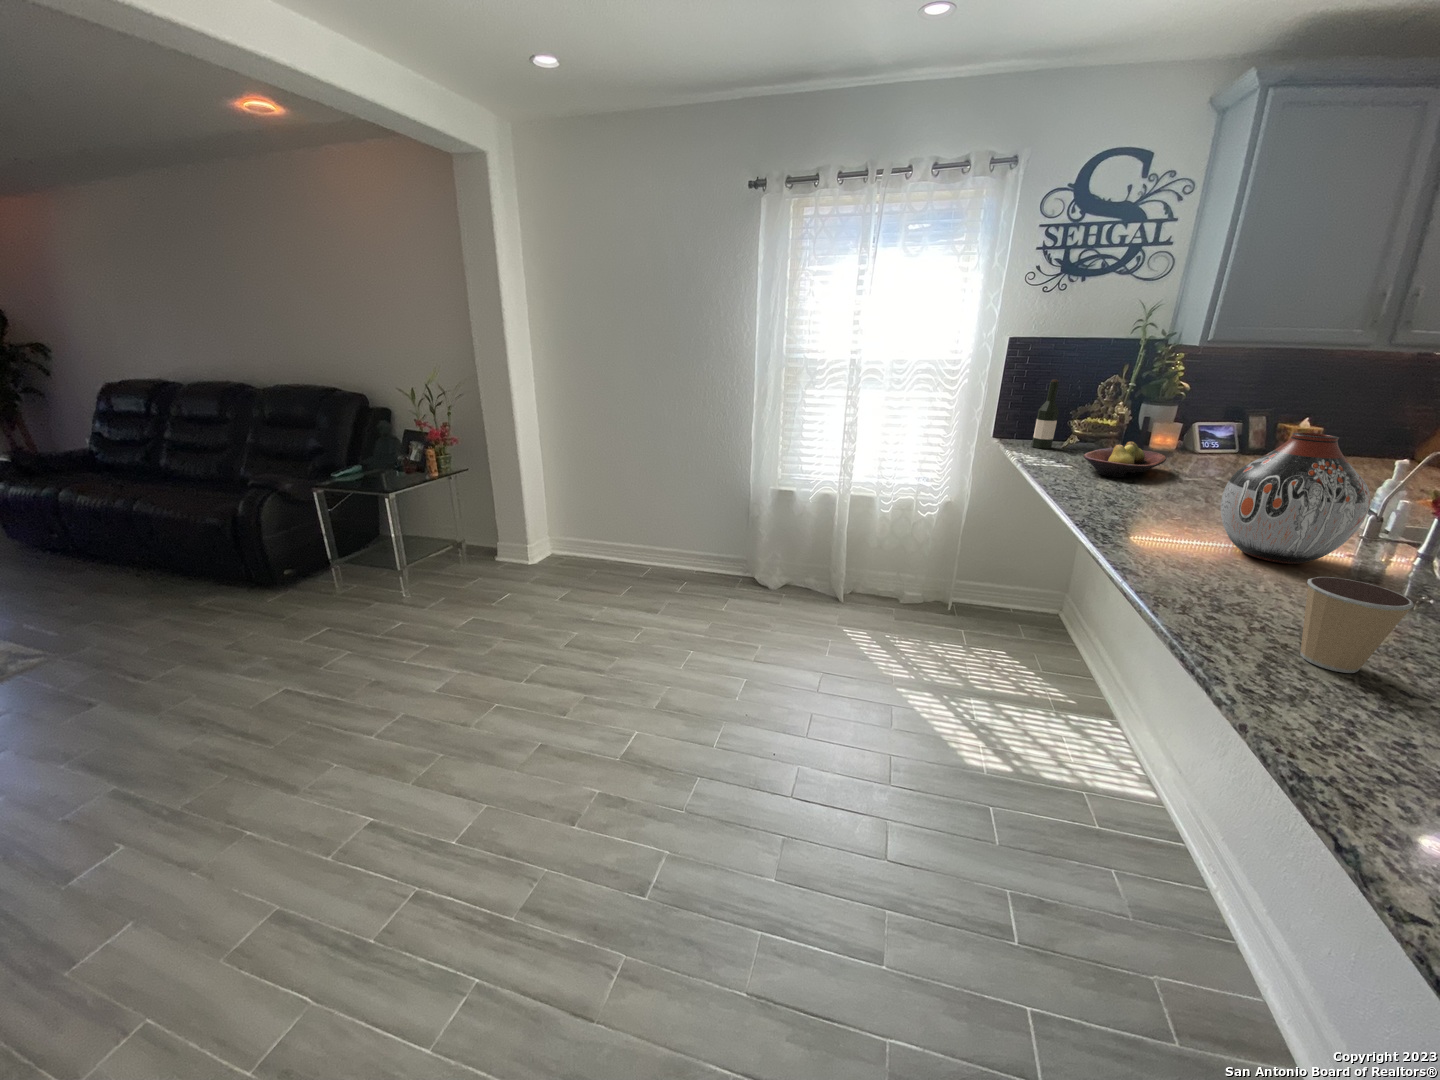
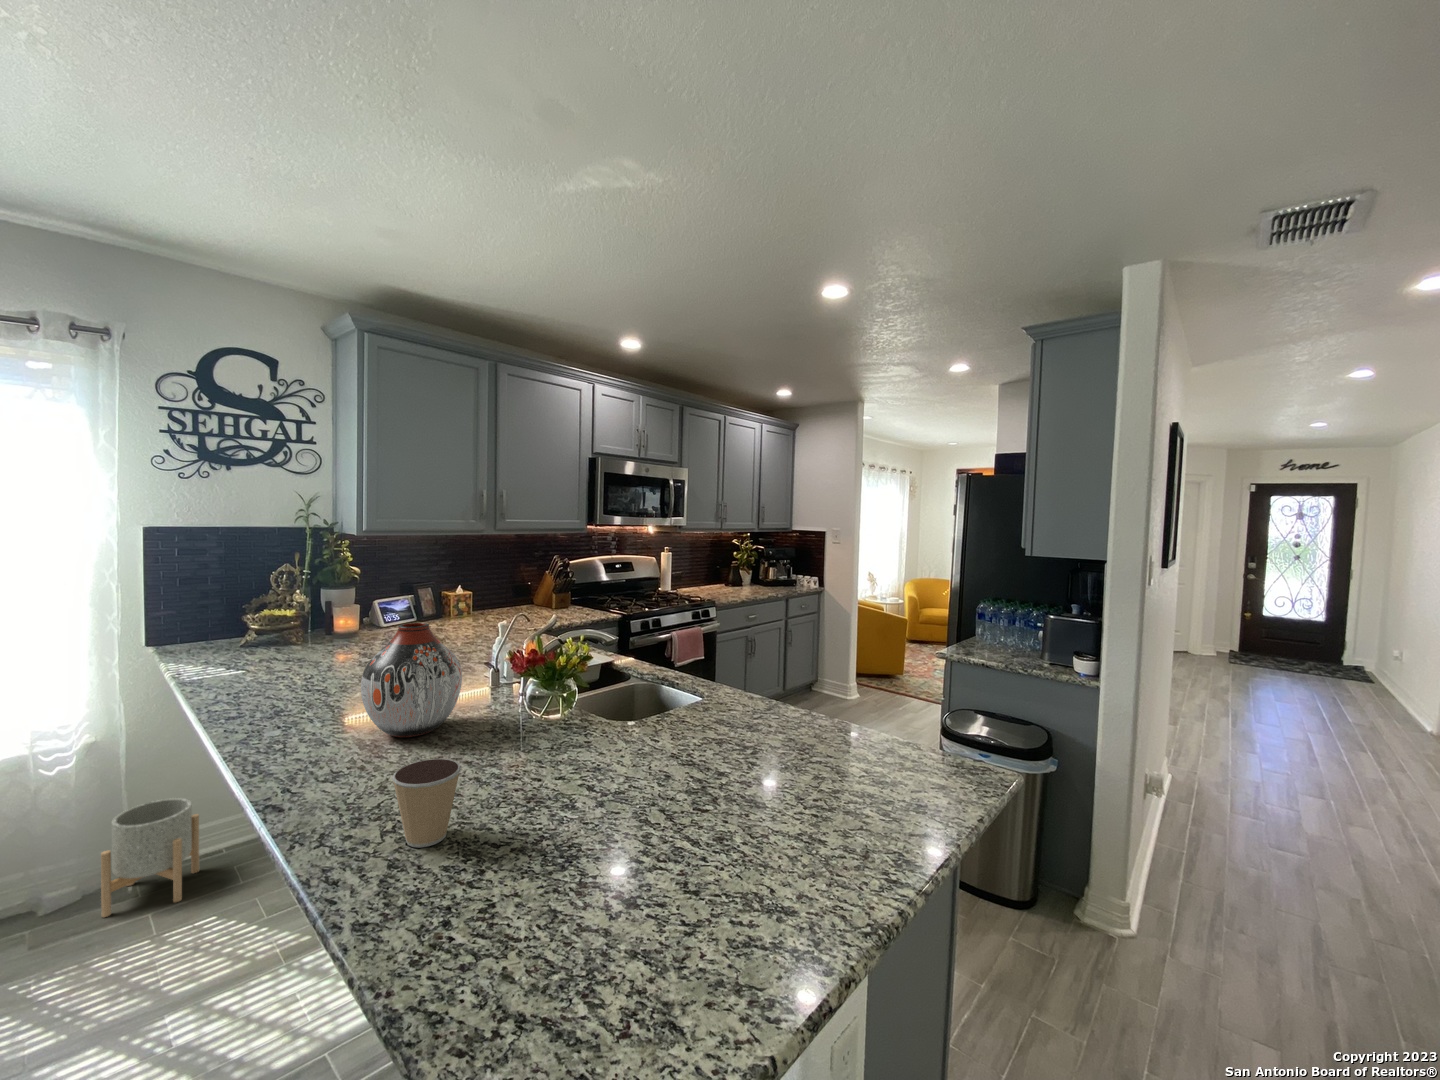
wine bottle: present [1032,380,1059,449] -> none [199,574,226,652]
fruit bowl: present [1084,442,1166,477] -> none [253,633,345,675]
planter: none [941,553,1002,629] -> present [101,798,199,917]

